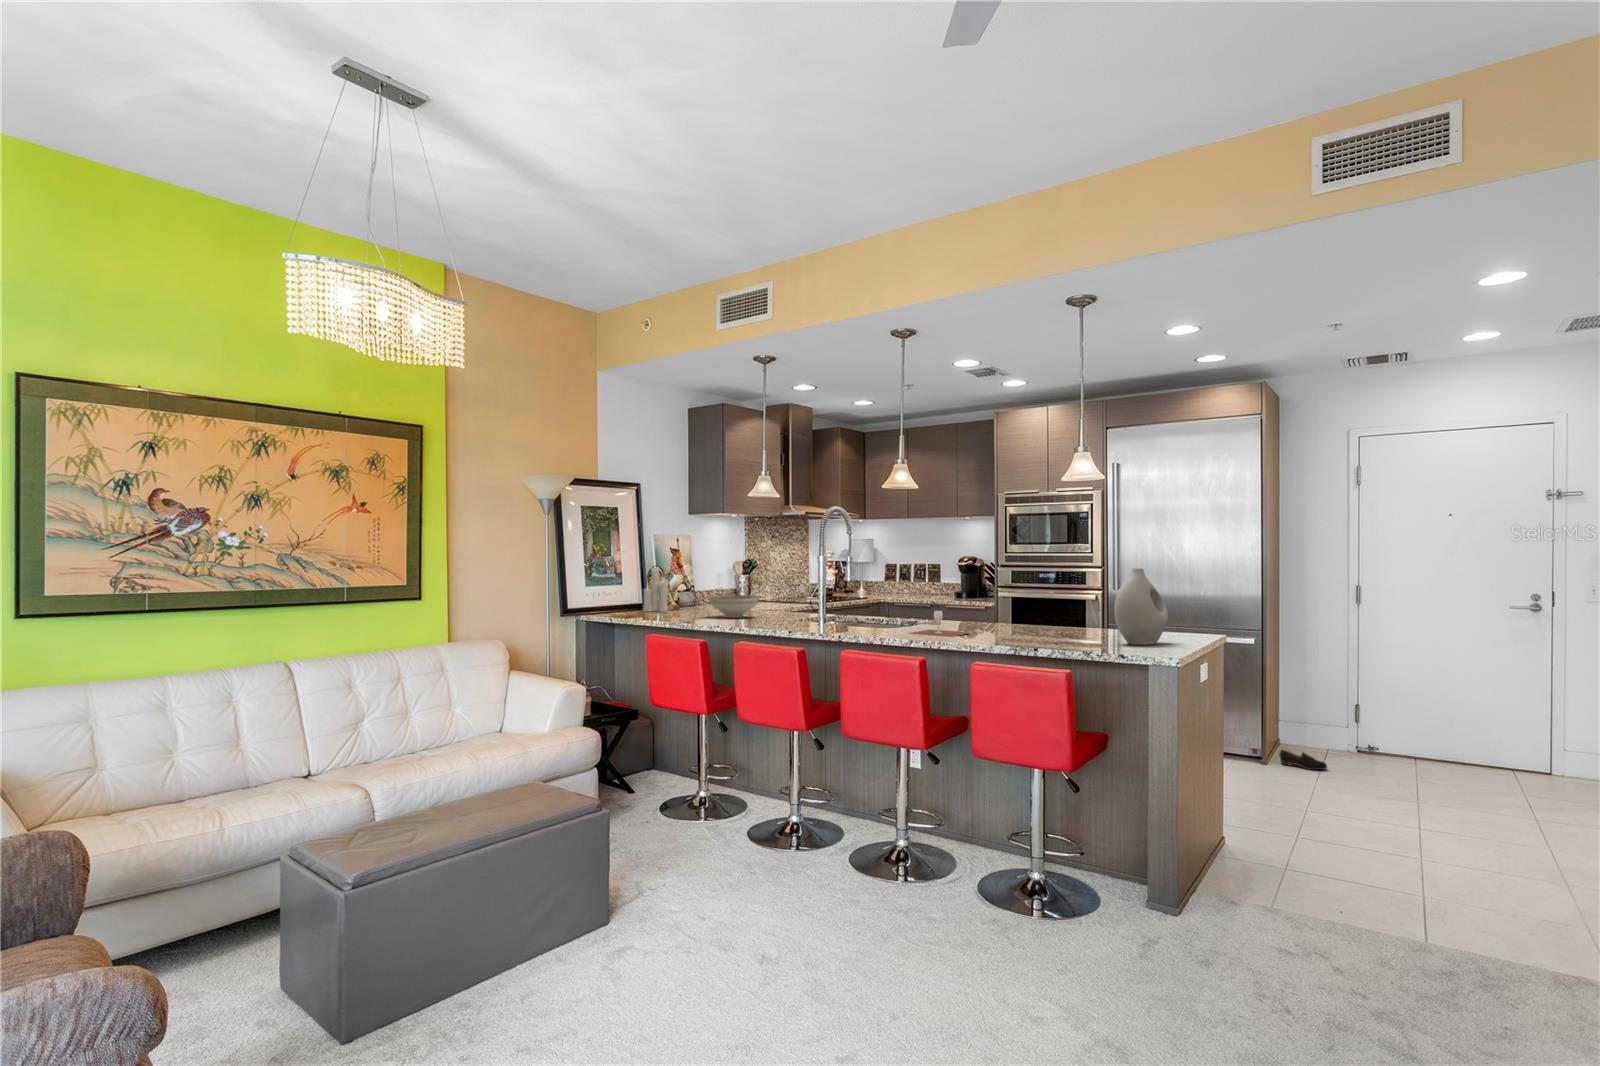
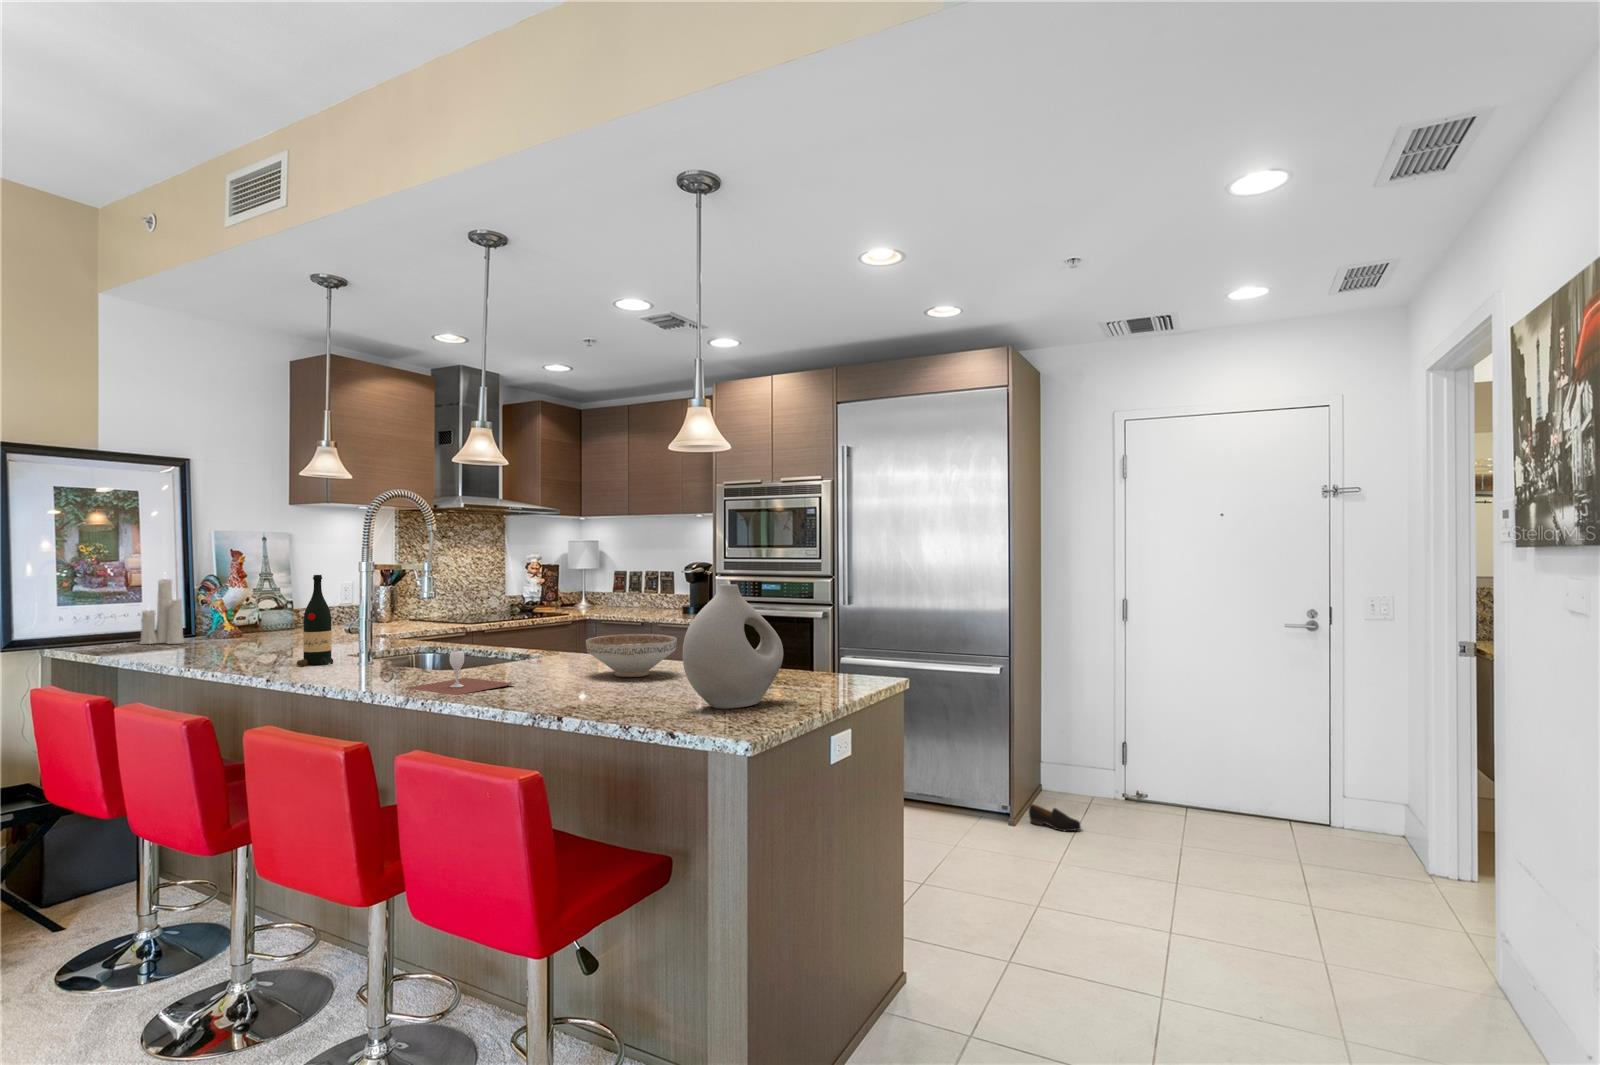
wine bottle: none [795,564,817,623] -> present [297,575,333,666]
decorative bowl: present [709,595,759,618] -> present [586,634,677,677]

